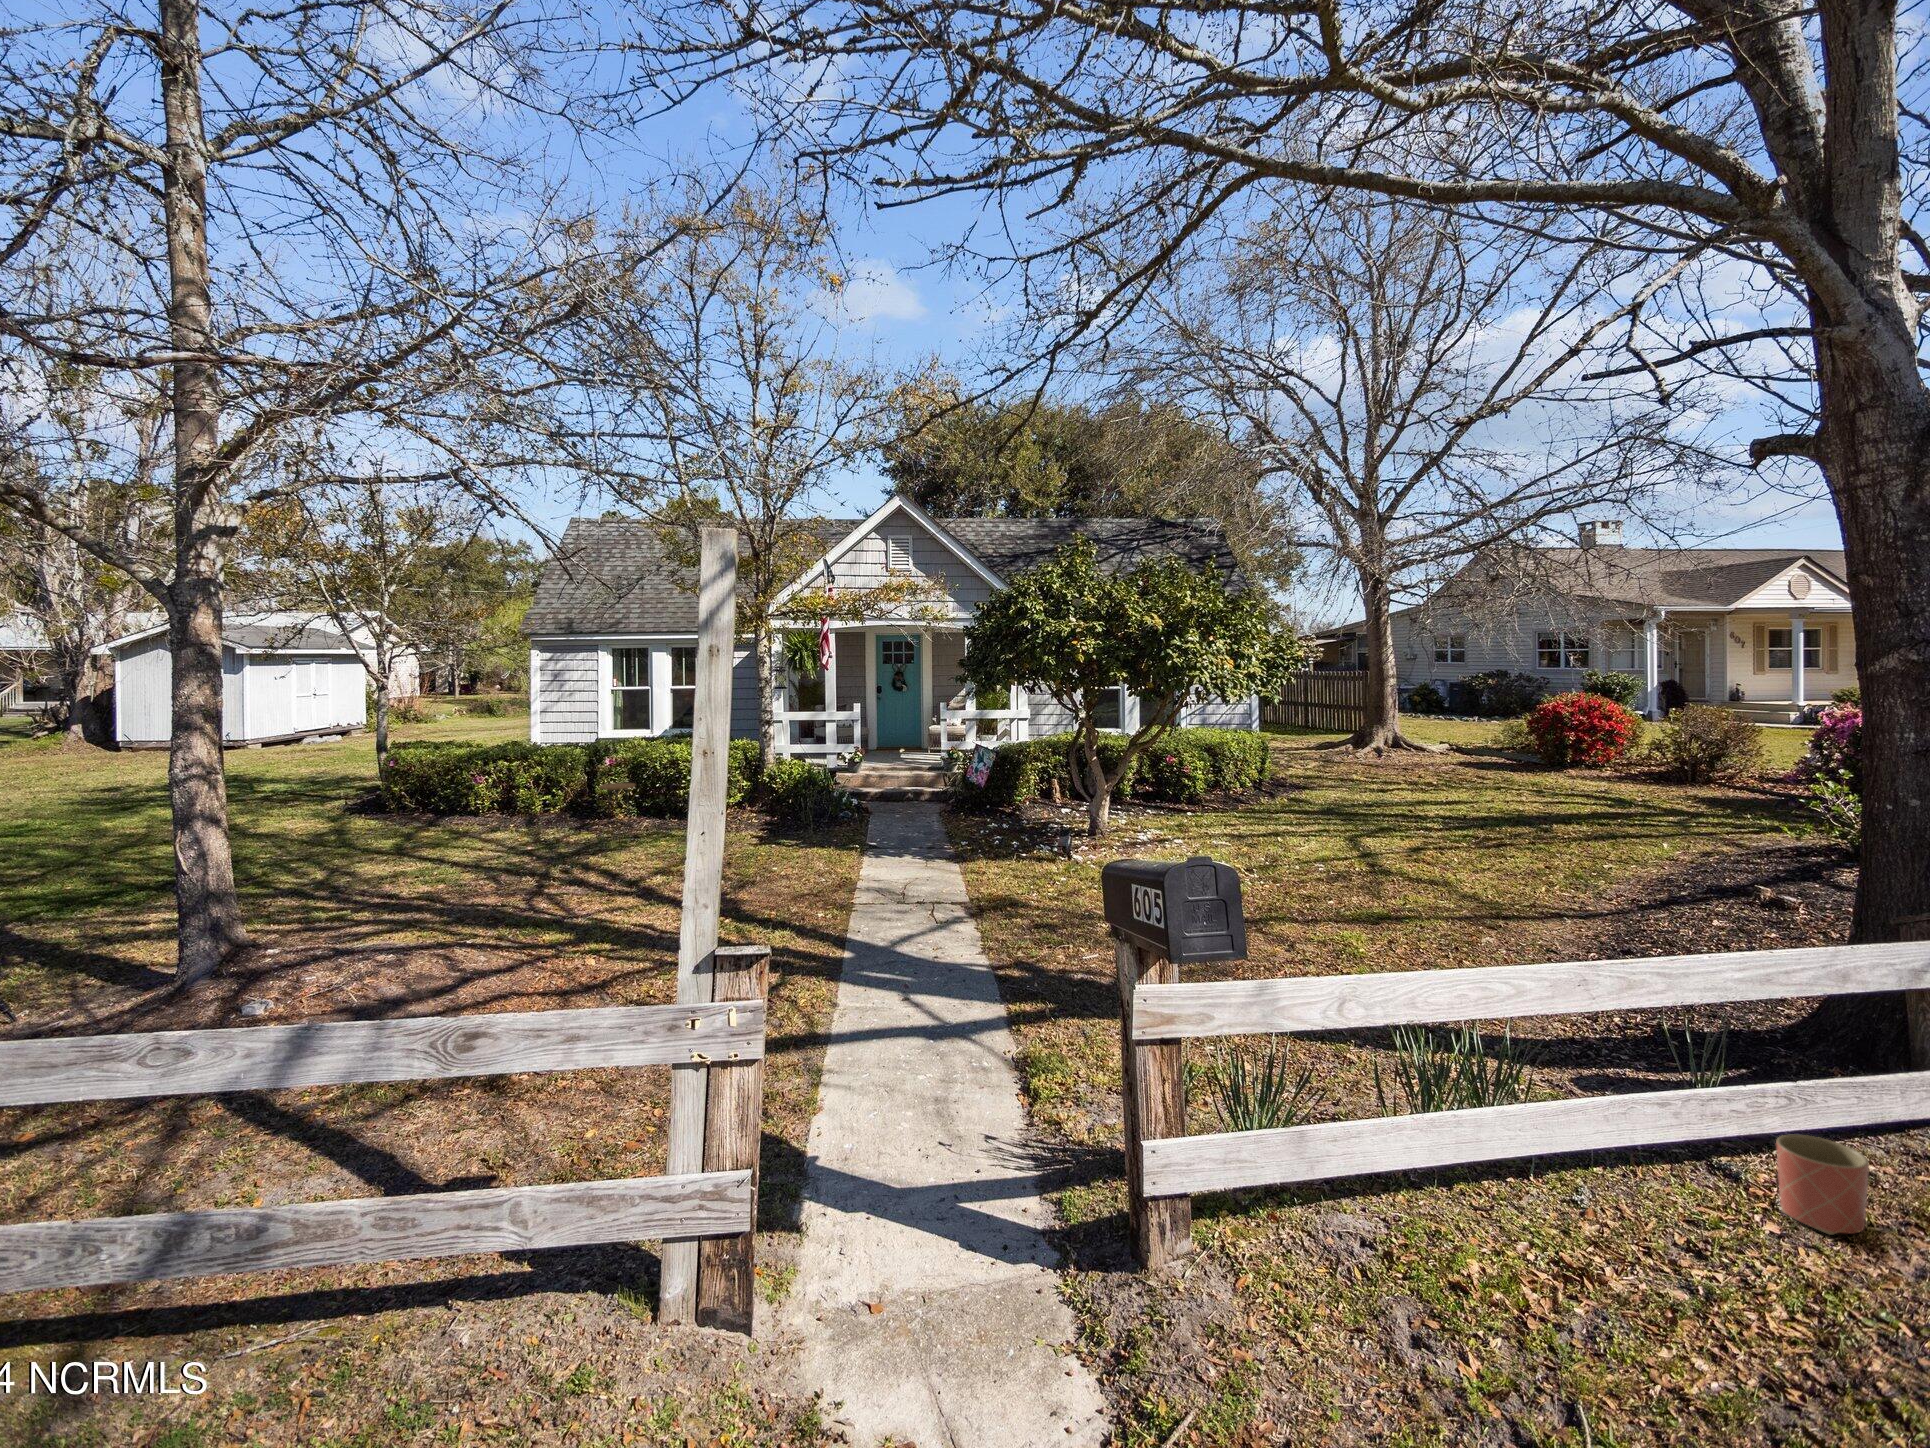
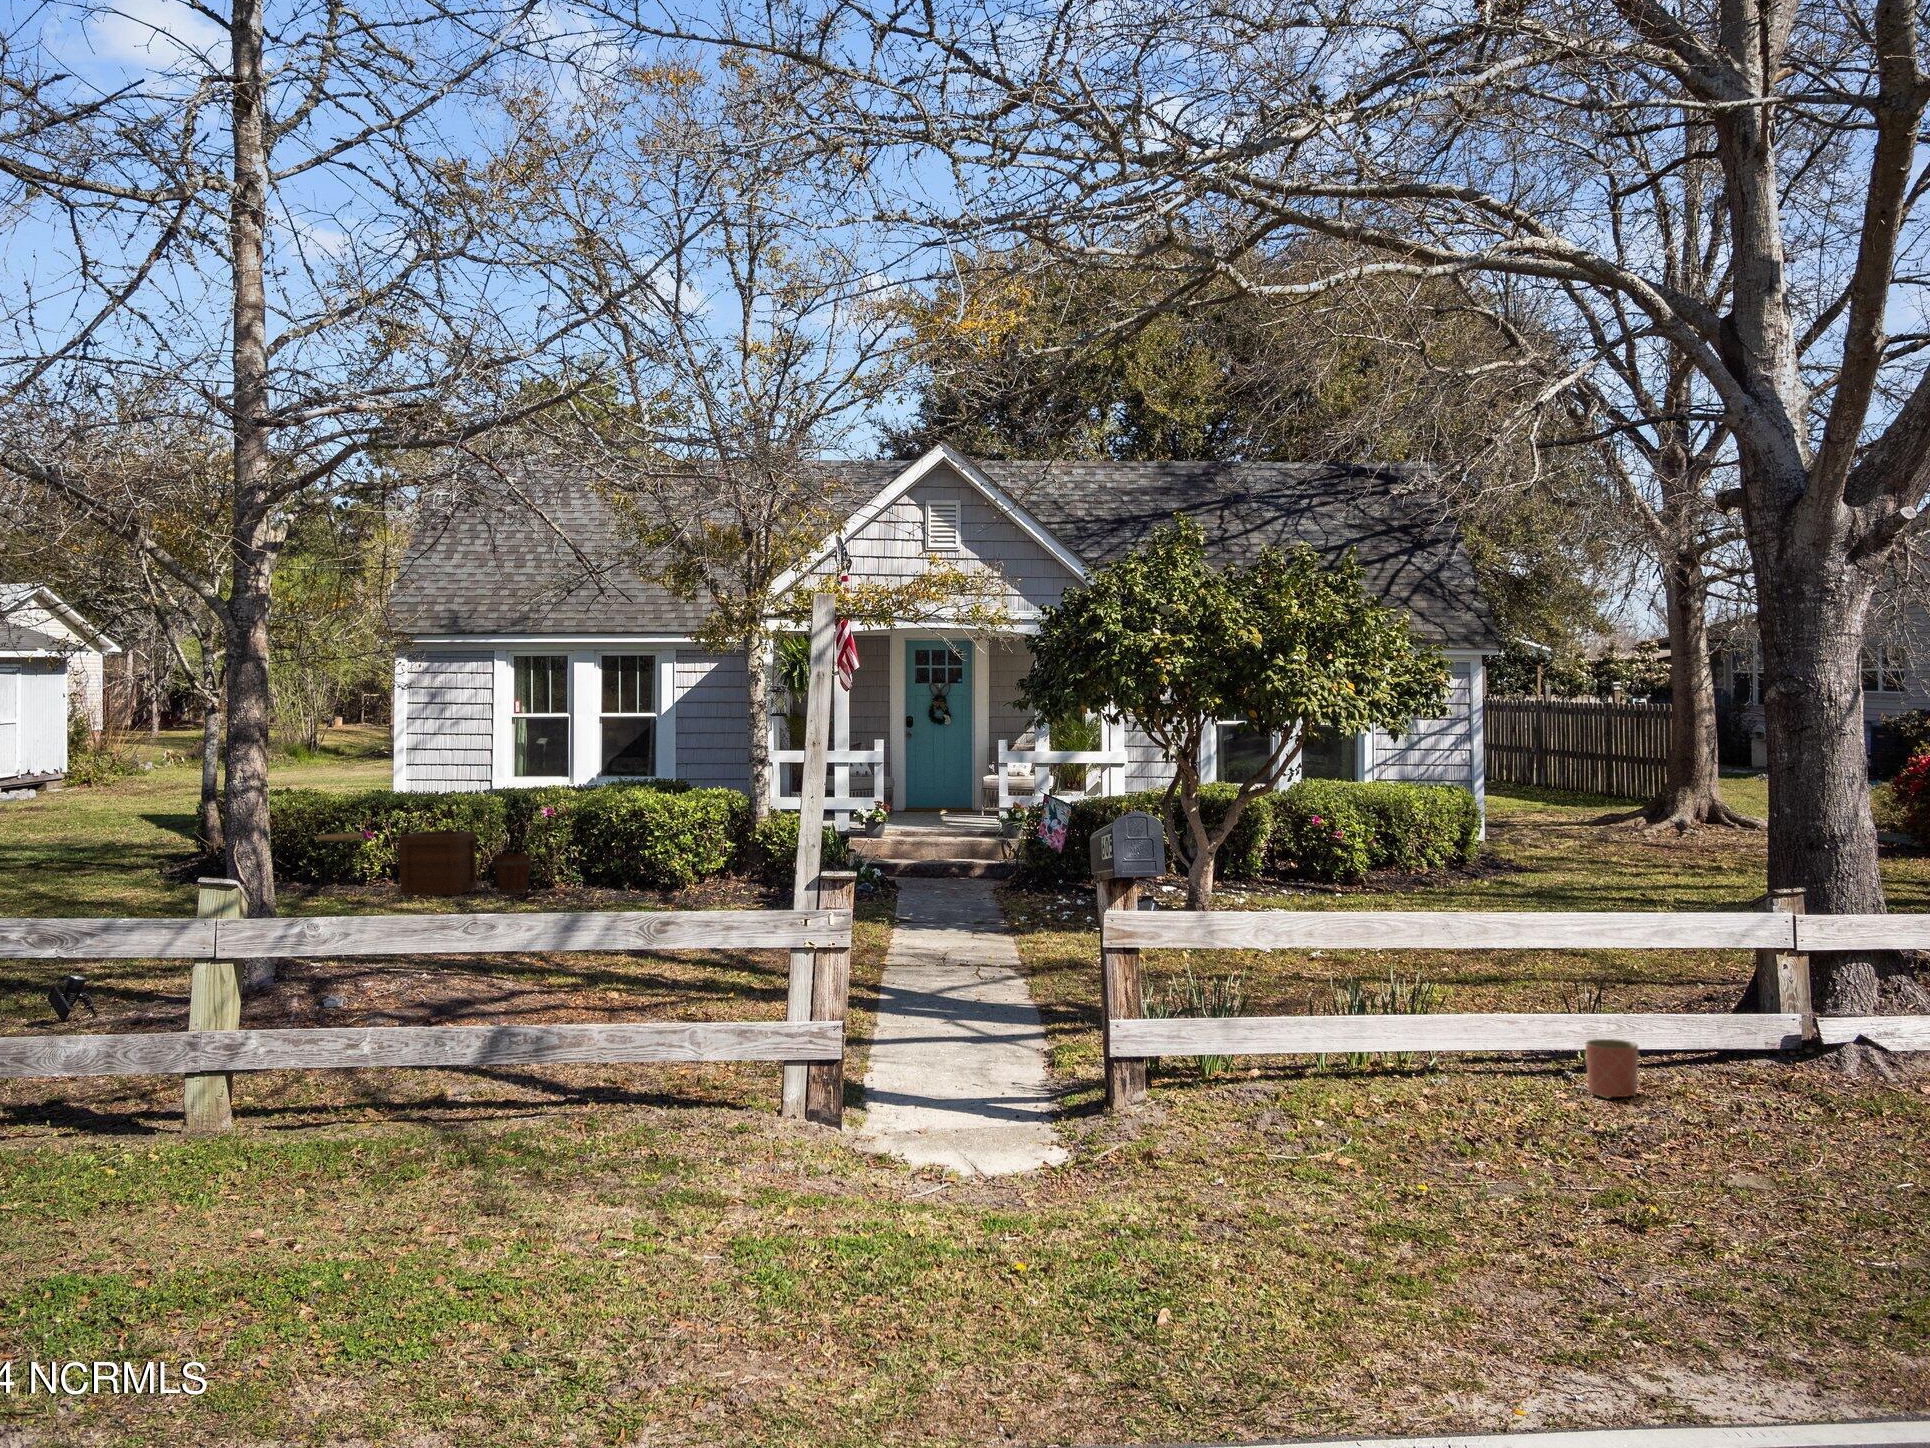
wooden crate: none [490,776,554,827] -> present [399,831,477,896]
side table: present [600,783,635,824] -> present [317,833,364,888]
bucket: none [564,792,595,824] -> present [493,853,532,894]

